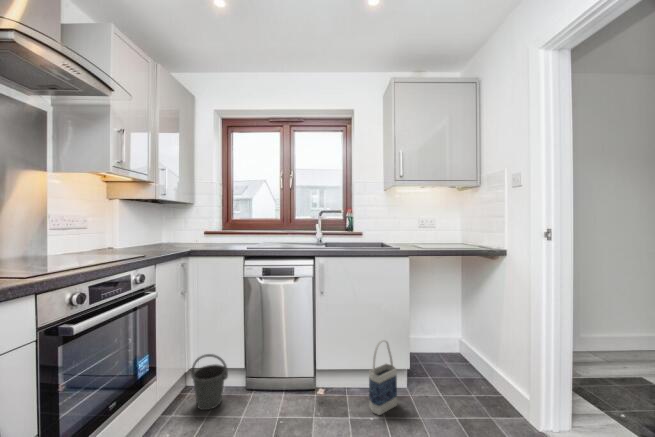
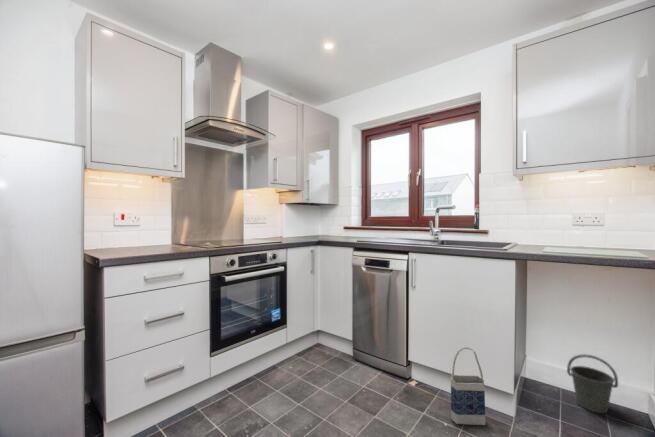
bucket: present [191,354,228,410] -> present [567,355,618,413]

